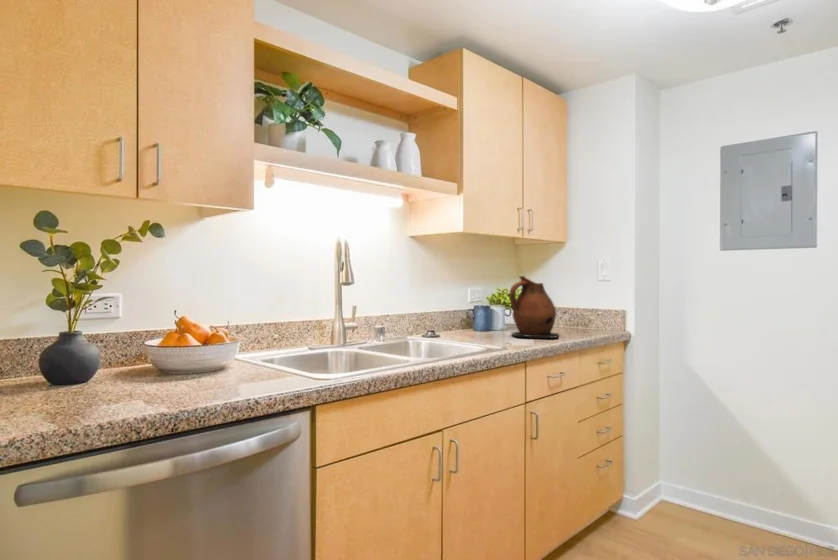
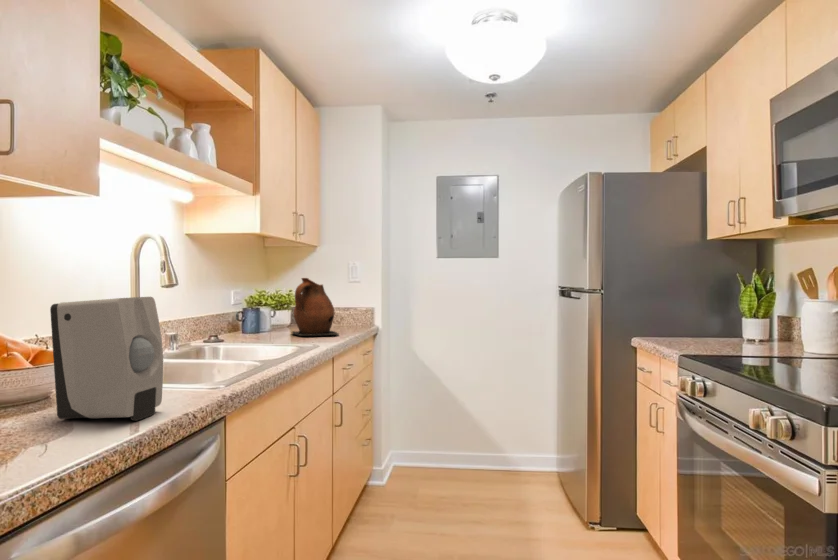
soap dispenser: none [171,287,244,396] -> present [50,297,163,421]

